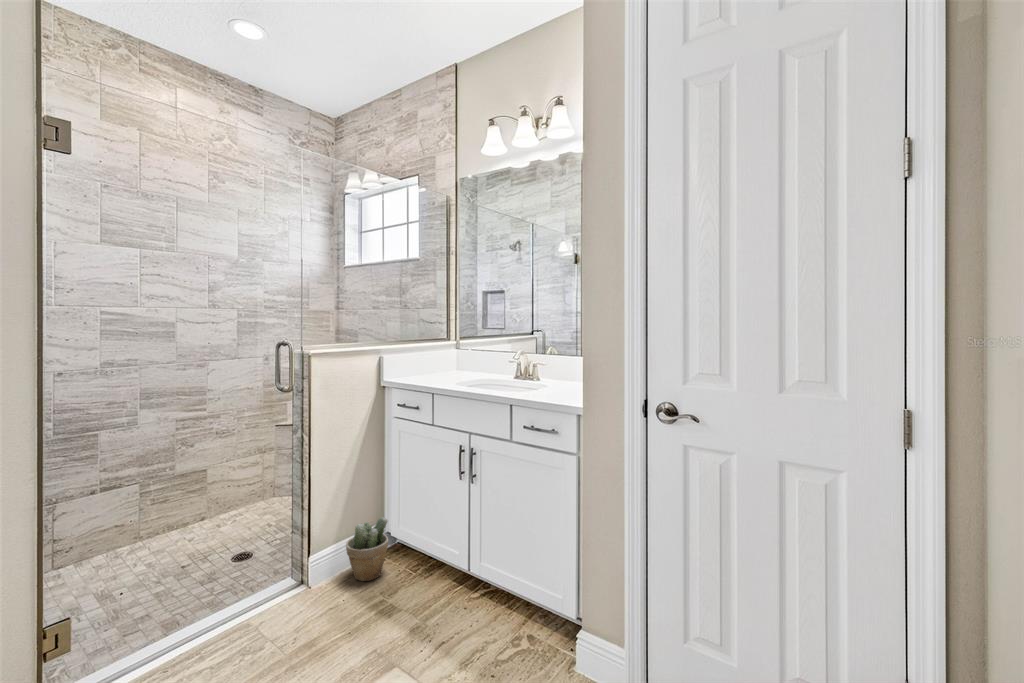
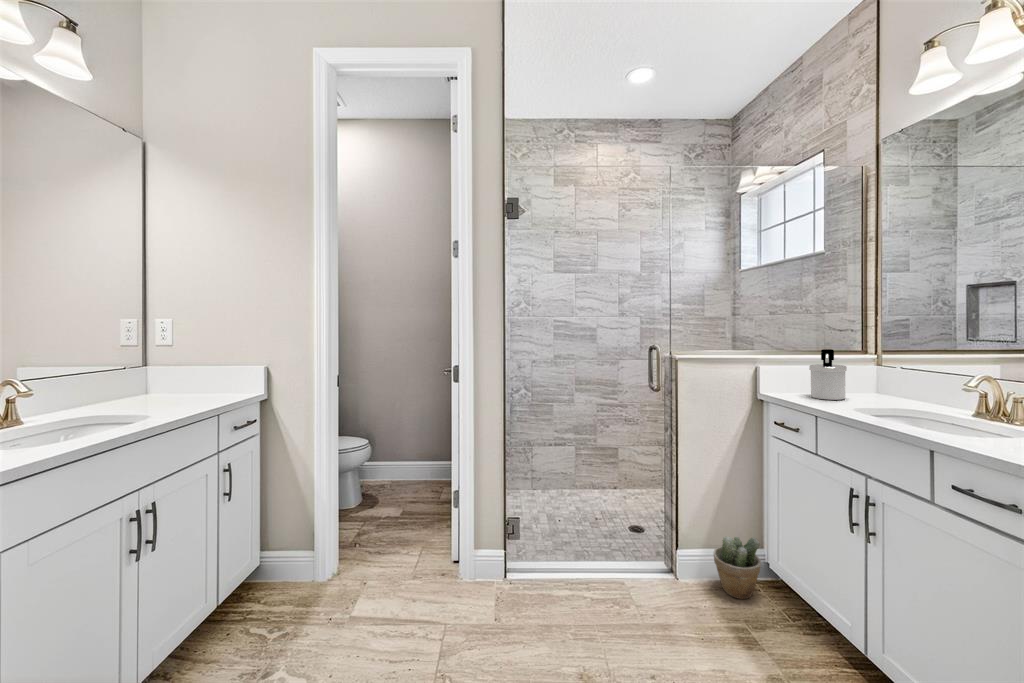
soap dispenser: none [421,339,446,380] -> present [809,349,847,400]

